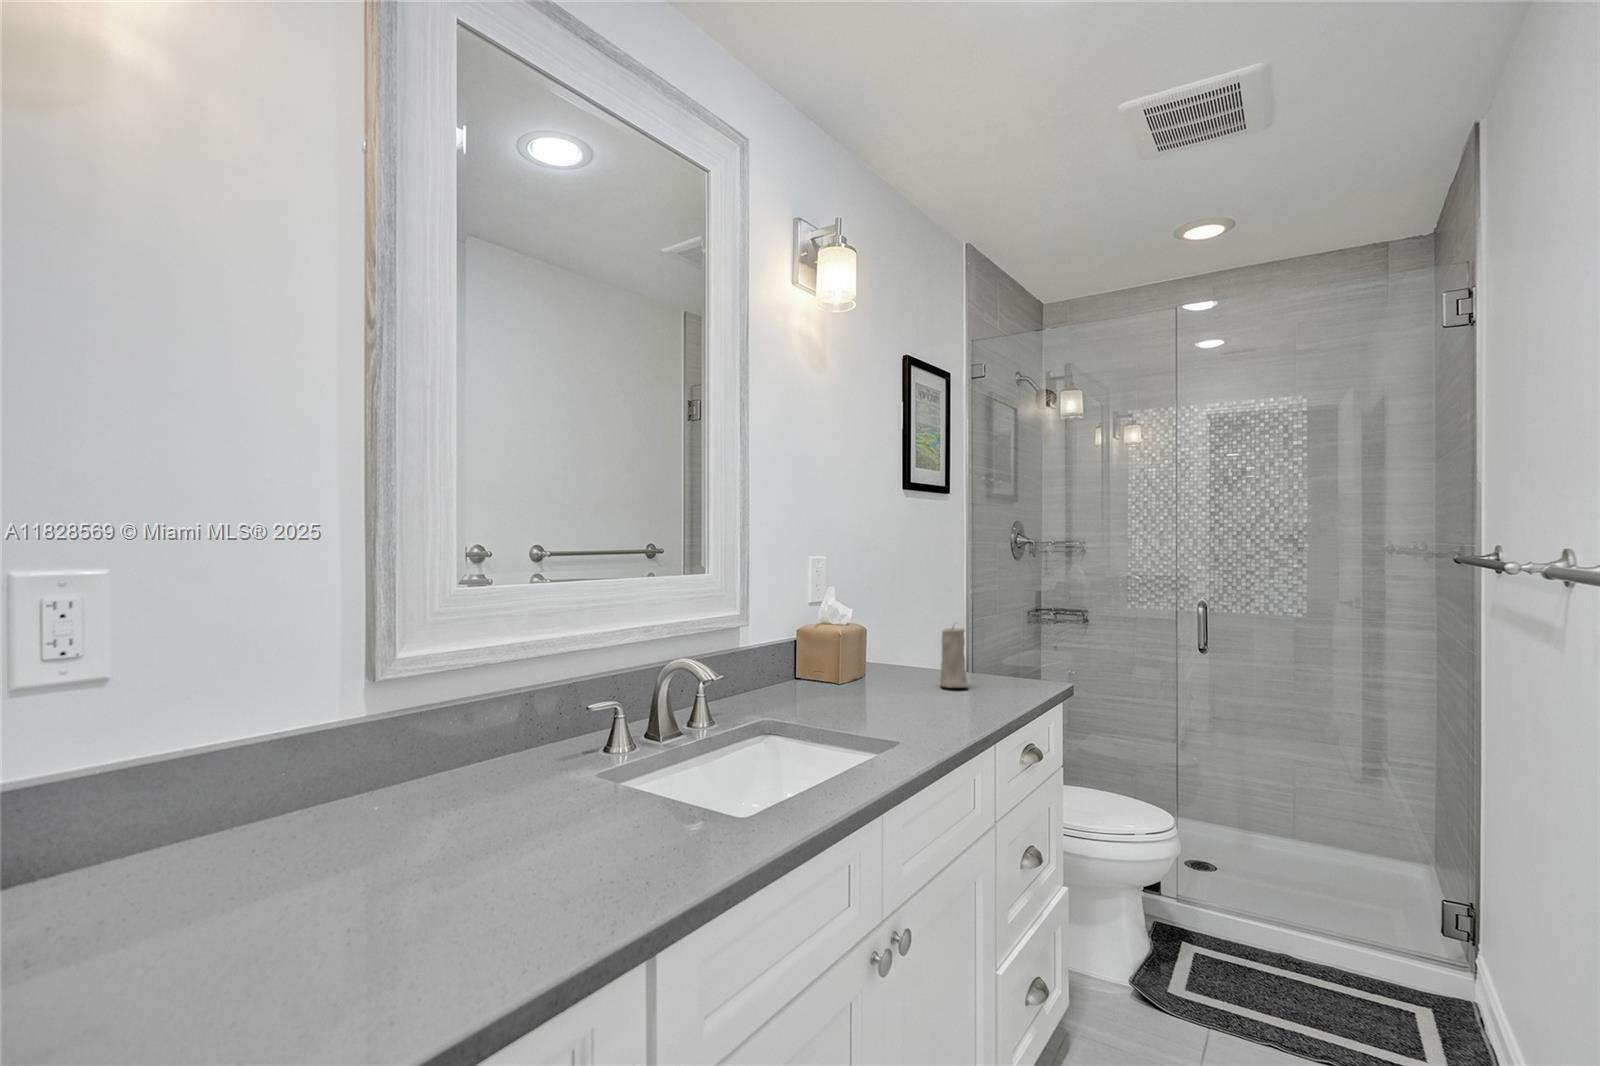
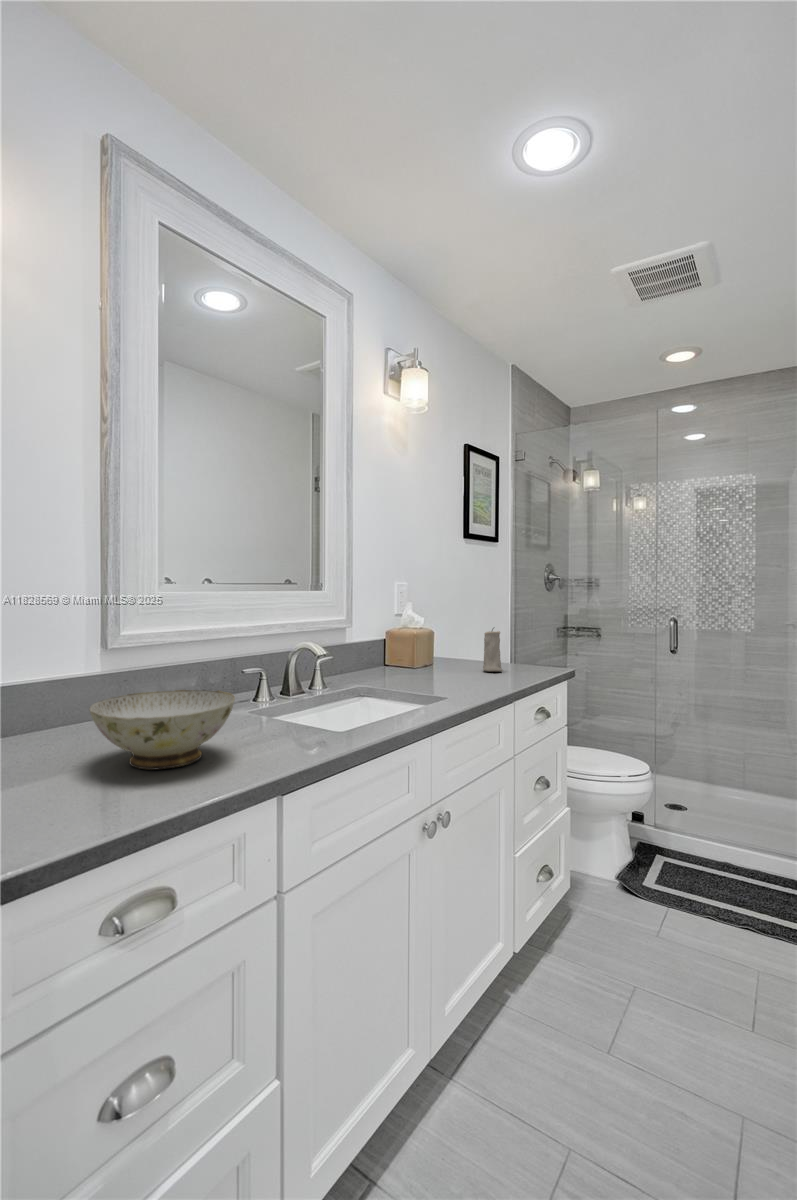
ceramic bowl: none [313,764,570,927] -> present [90,690,235,770]

